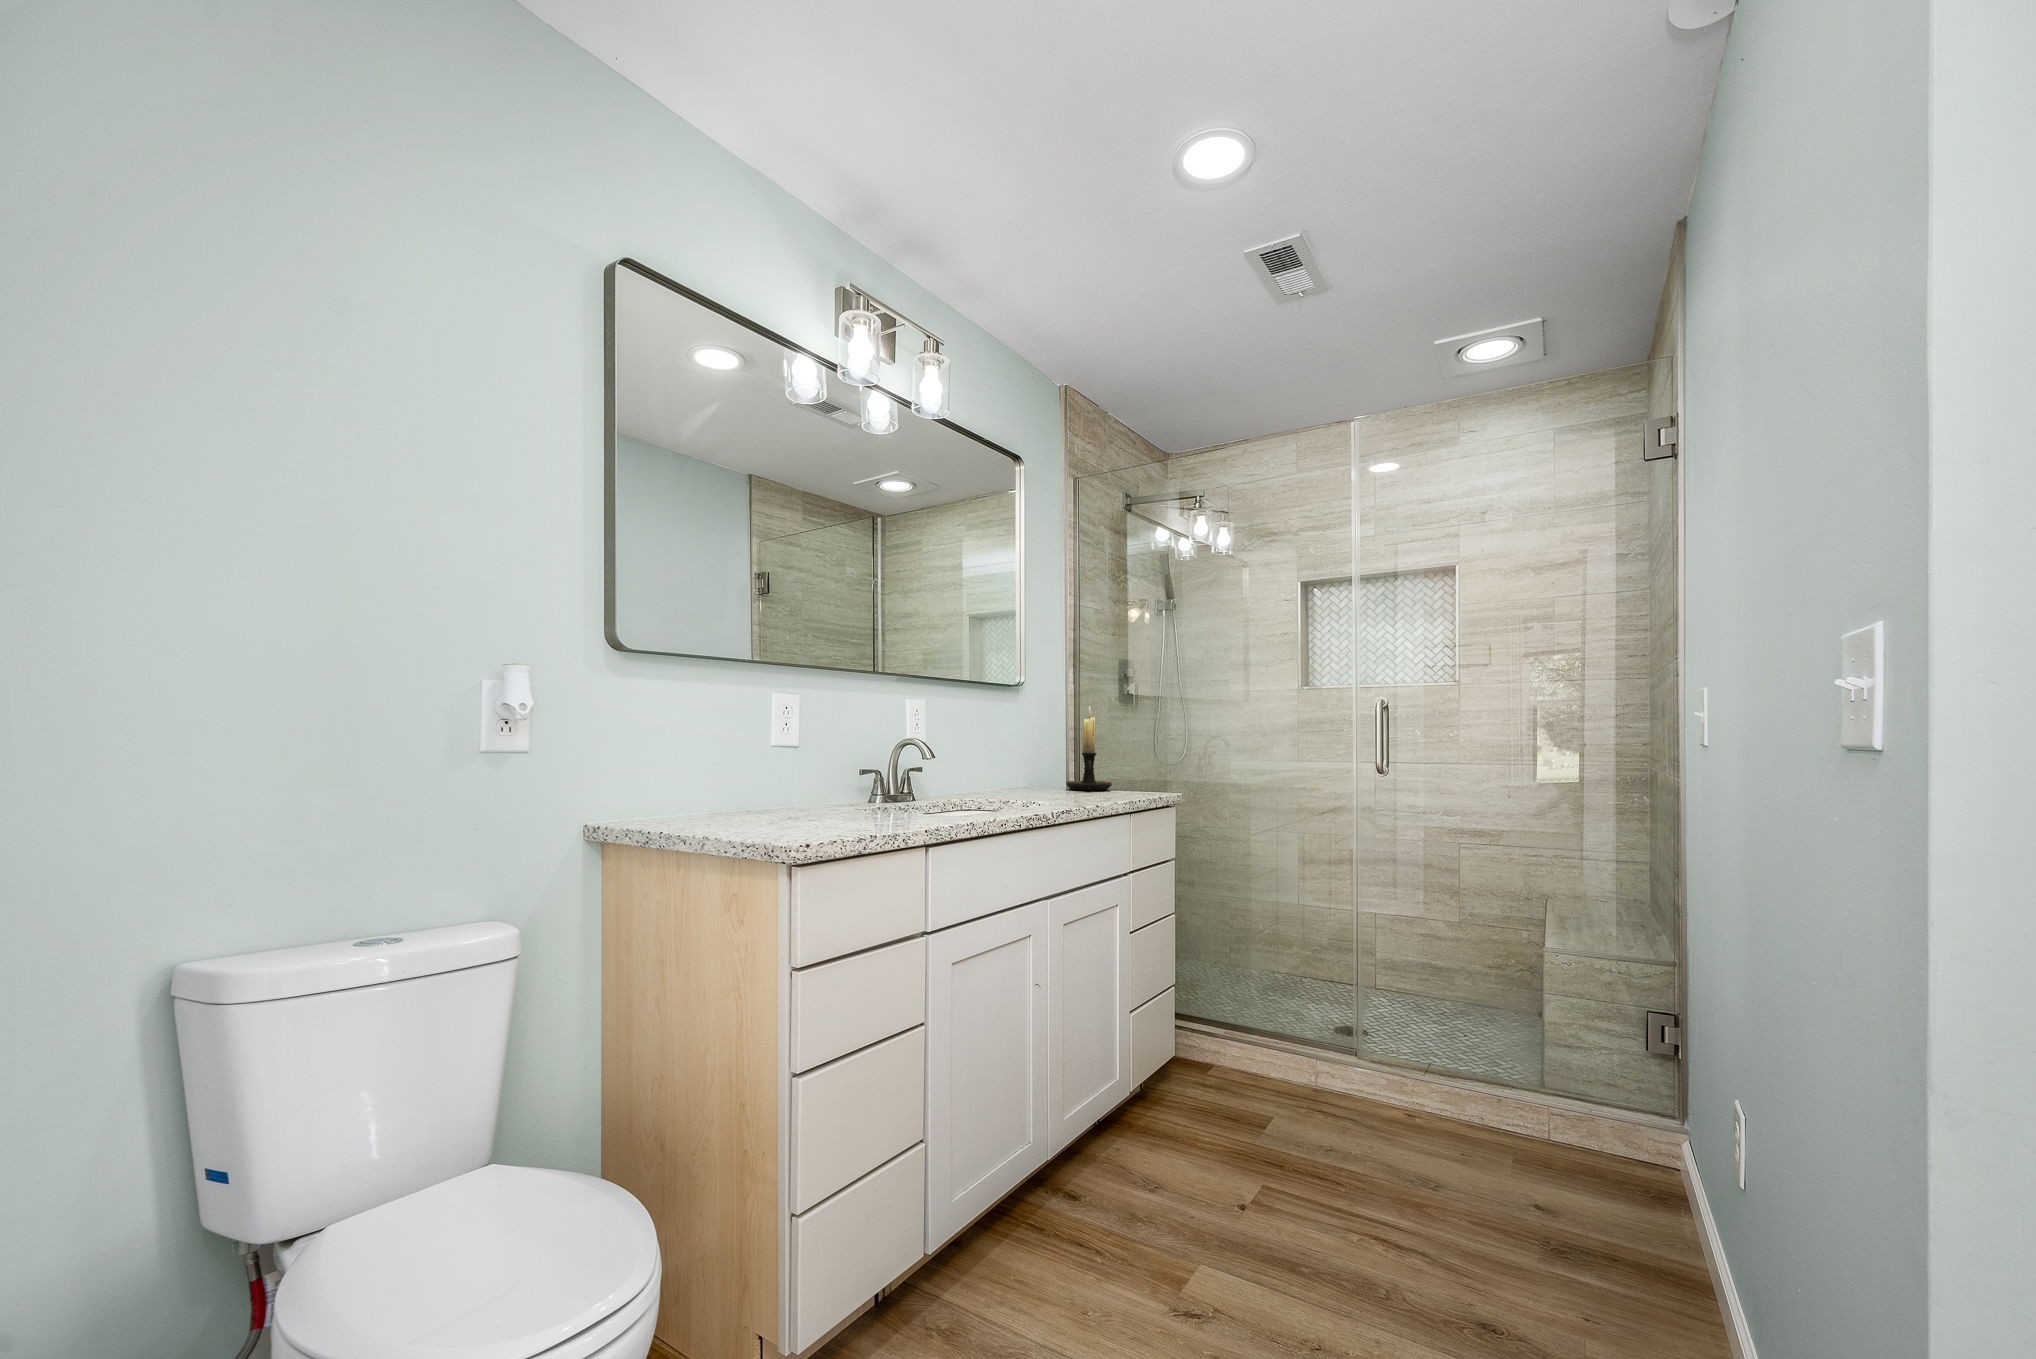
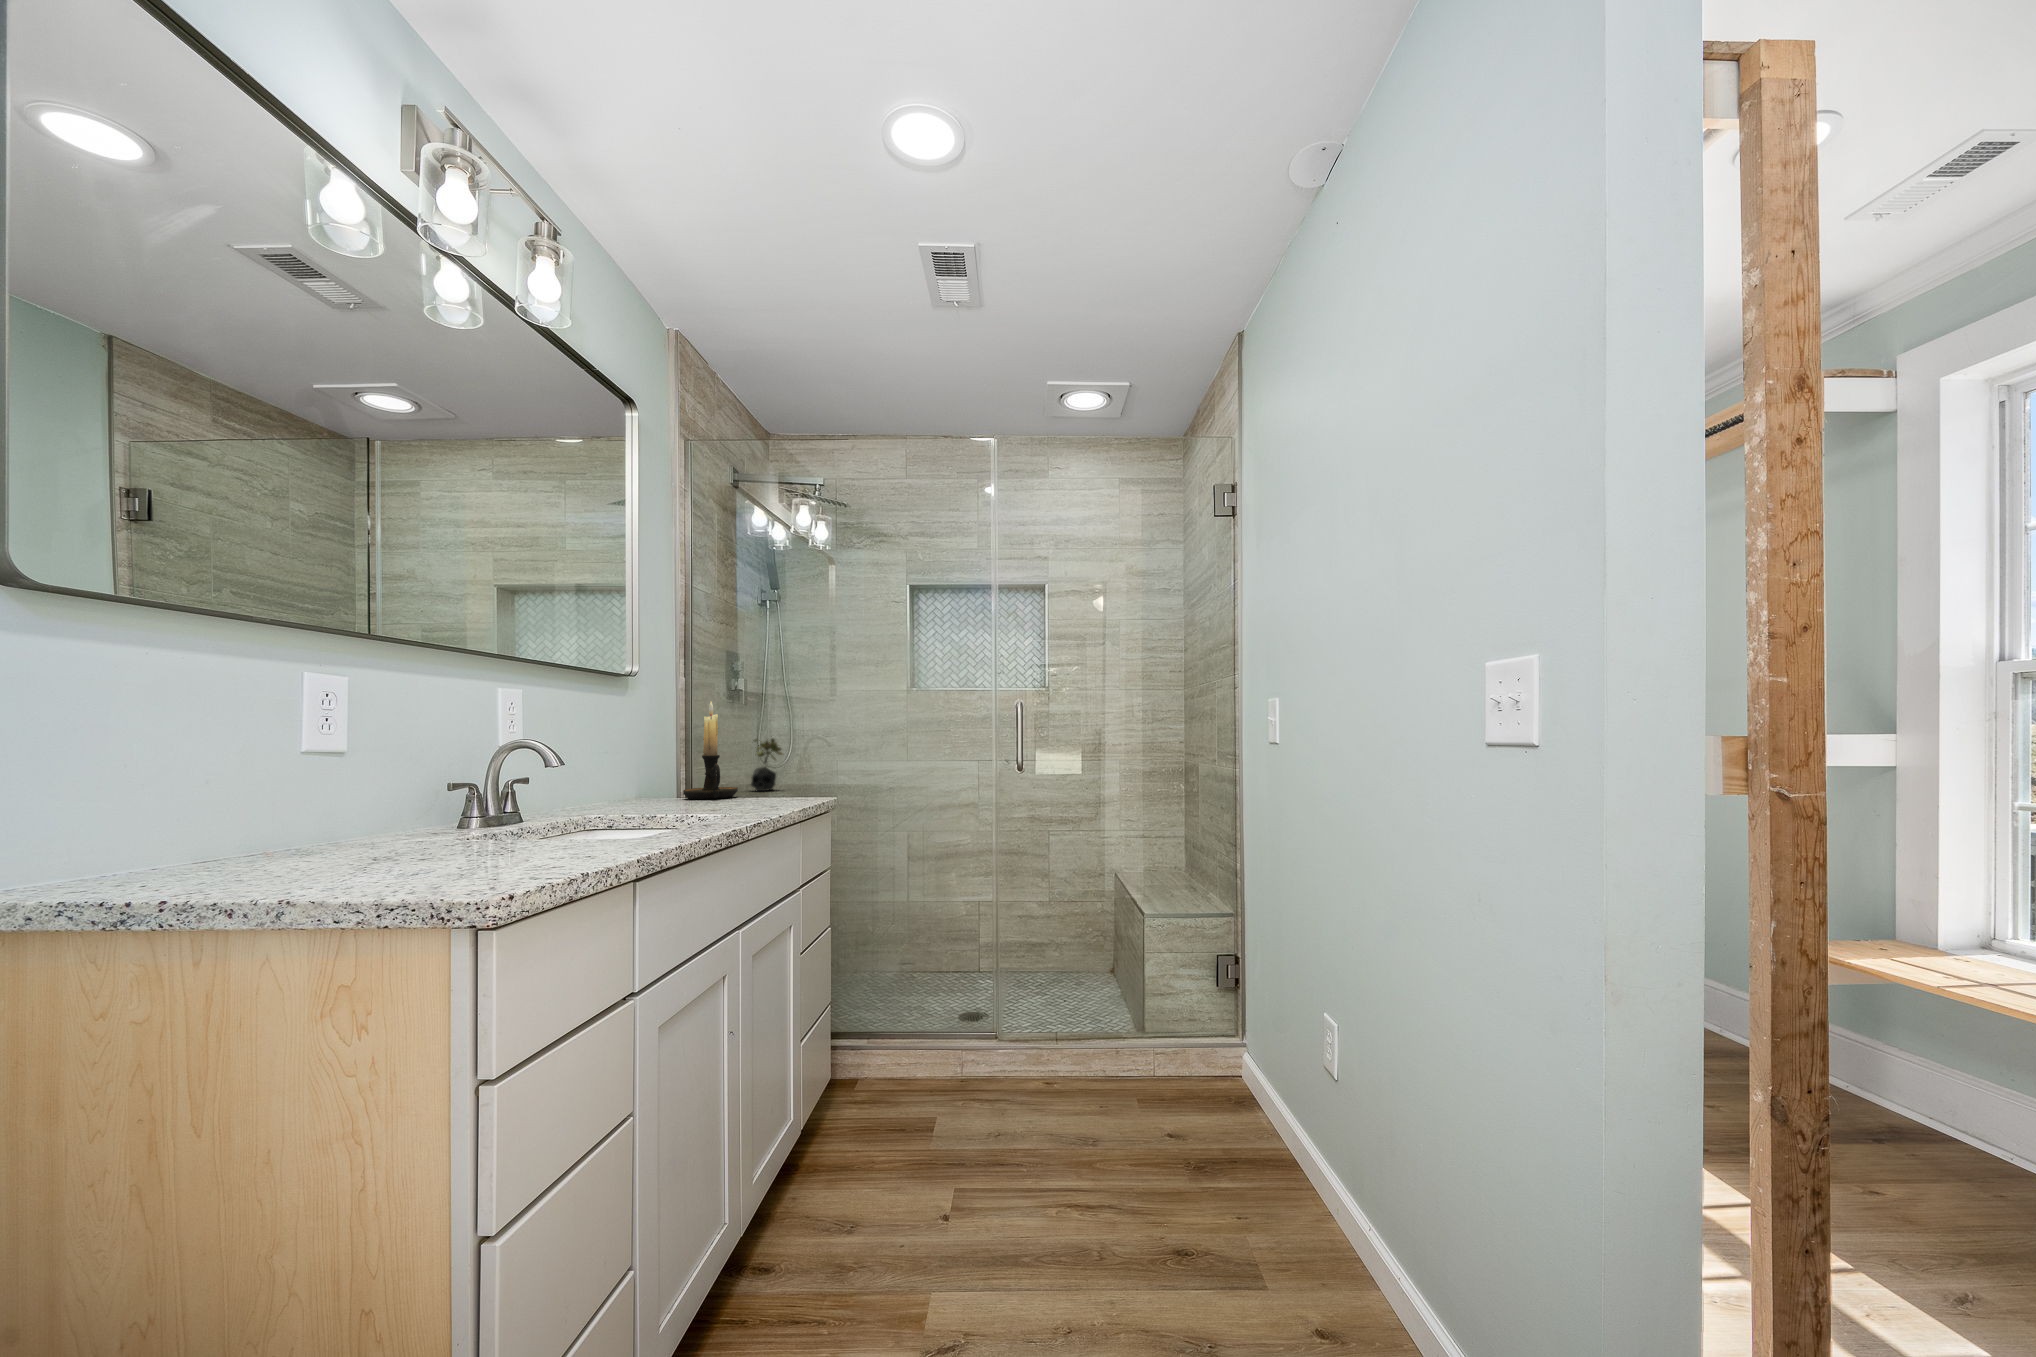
succulent plant: none [1131,736,1163,787] -> present [751,739,782,791]

